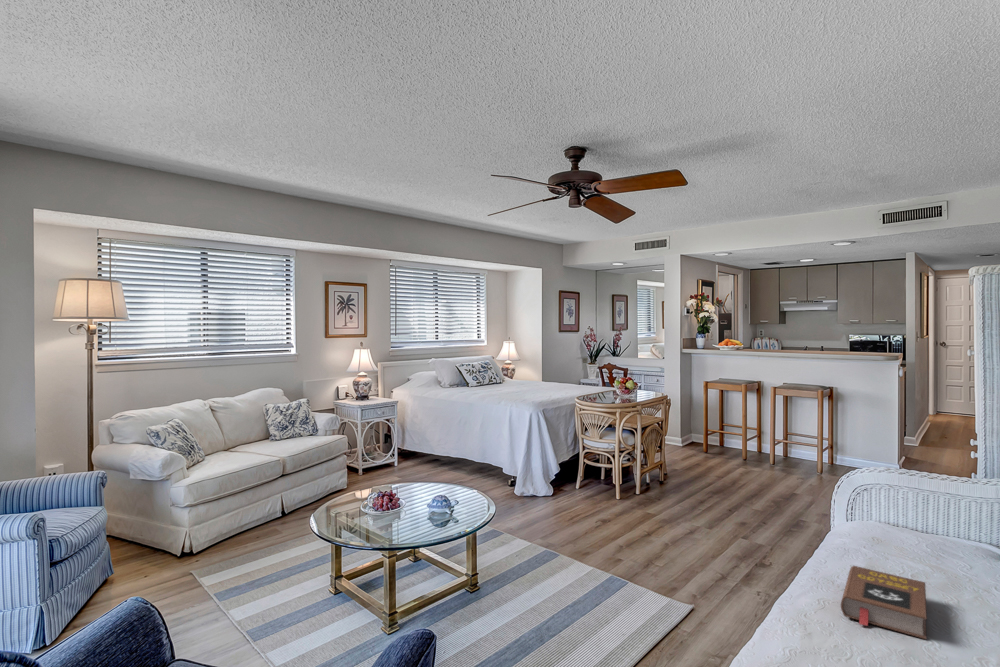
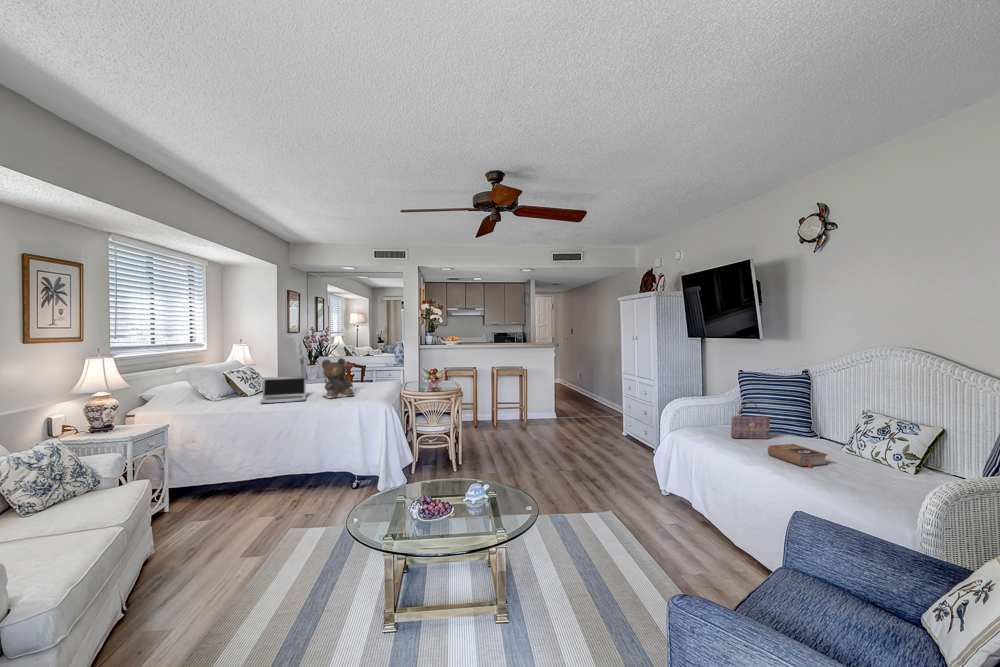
teddy bear: none [510,358,539,397] -> present [322,358,354,398]
laptop: none [460,372,505,396] -> present [260,376,306,403]
handbag: none [881,482,971,569] -> present [731,401,770,439]

